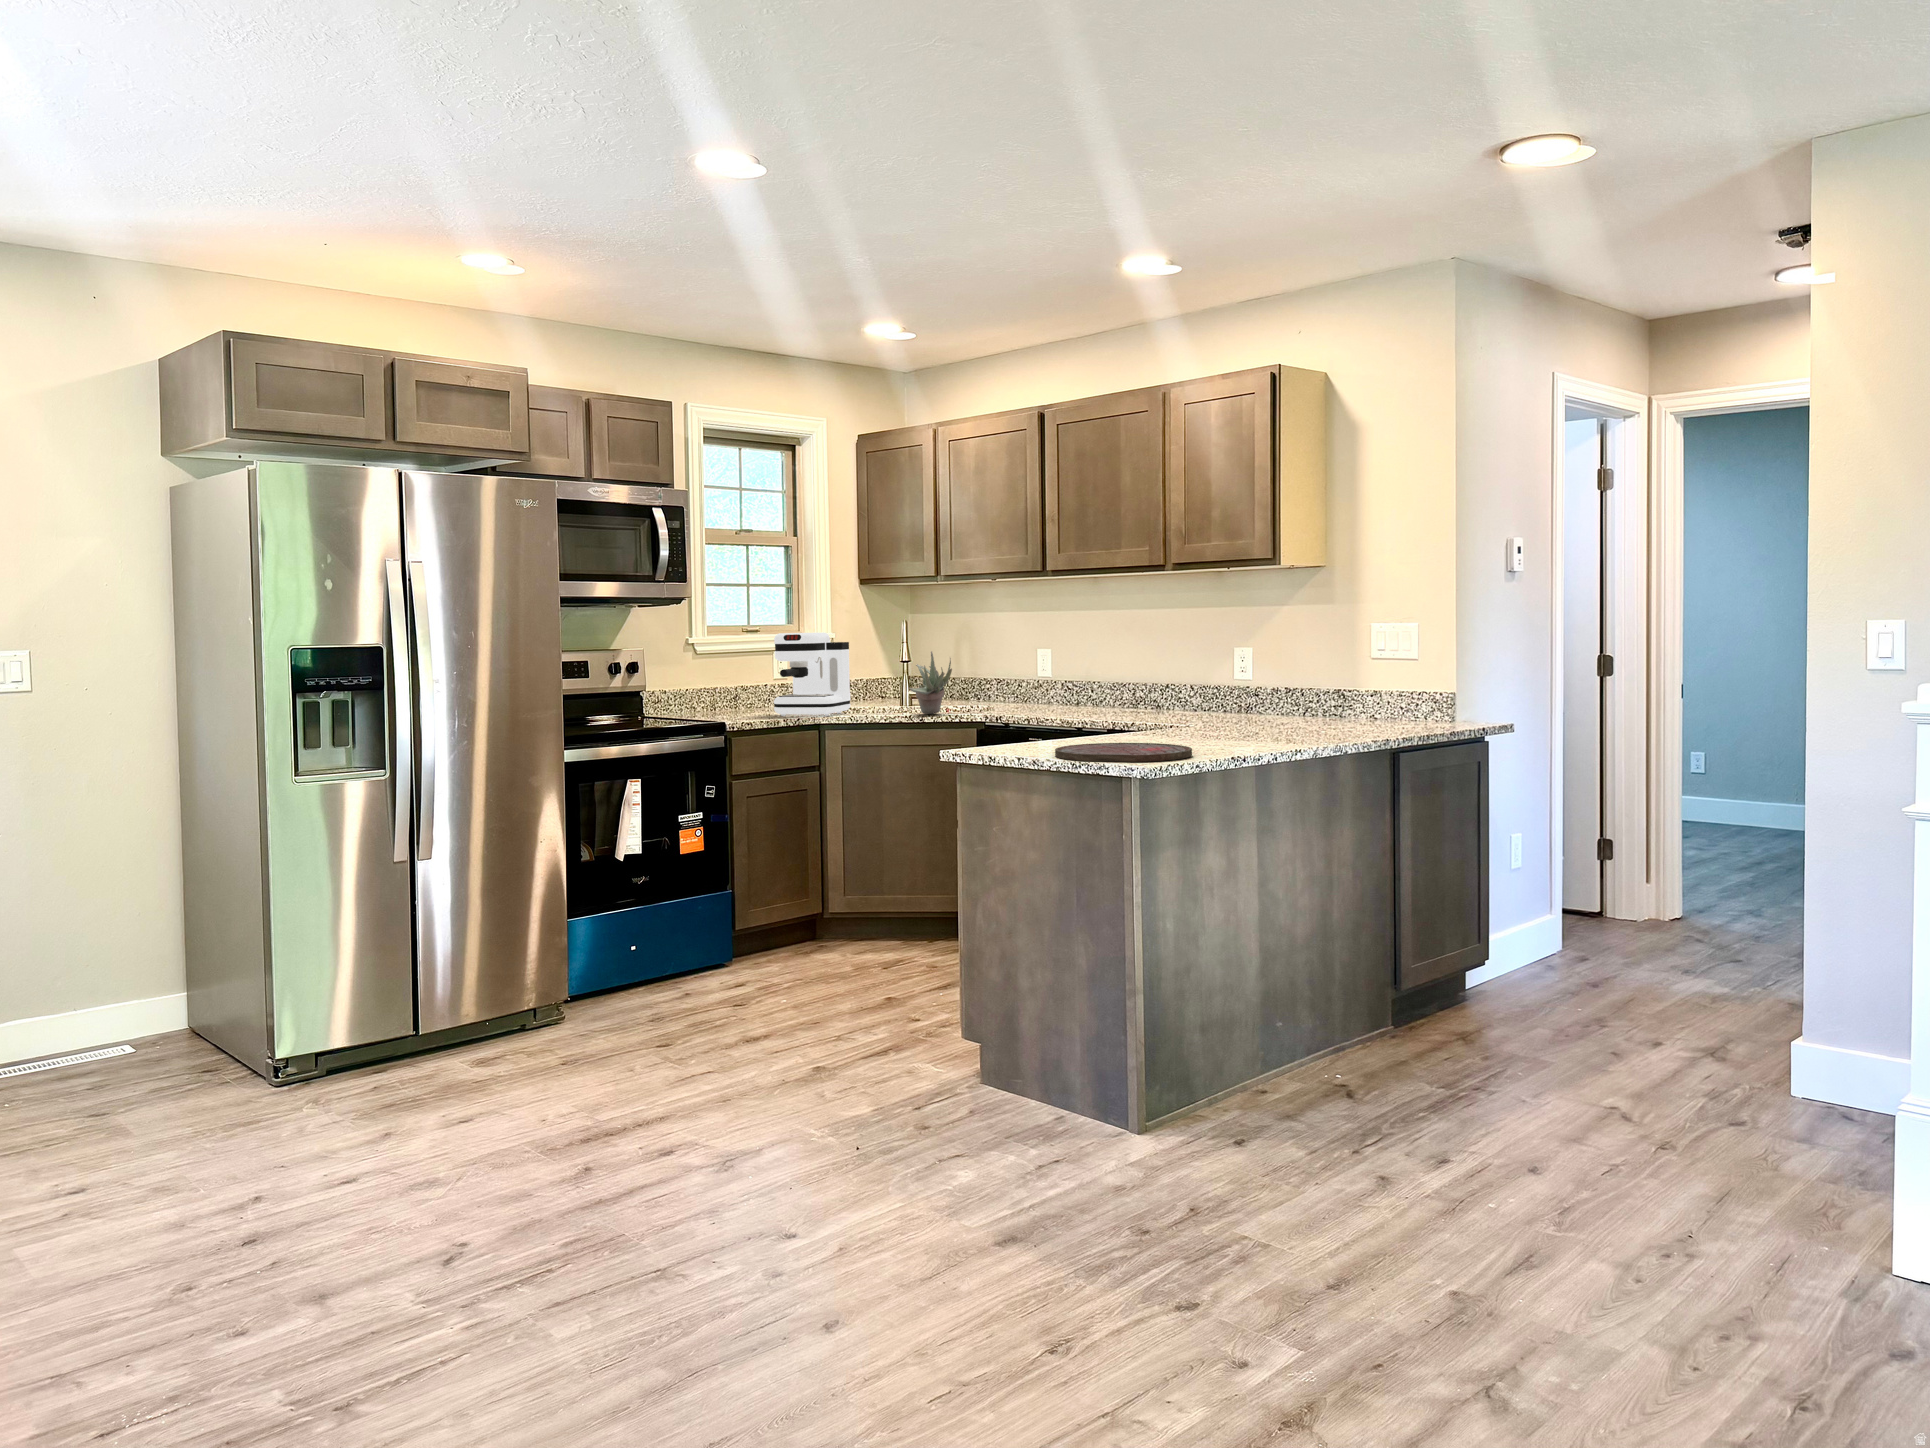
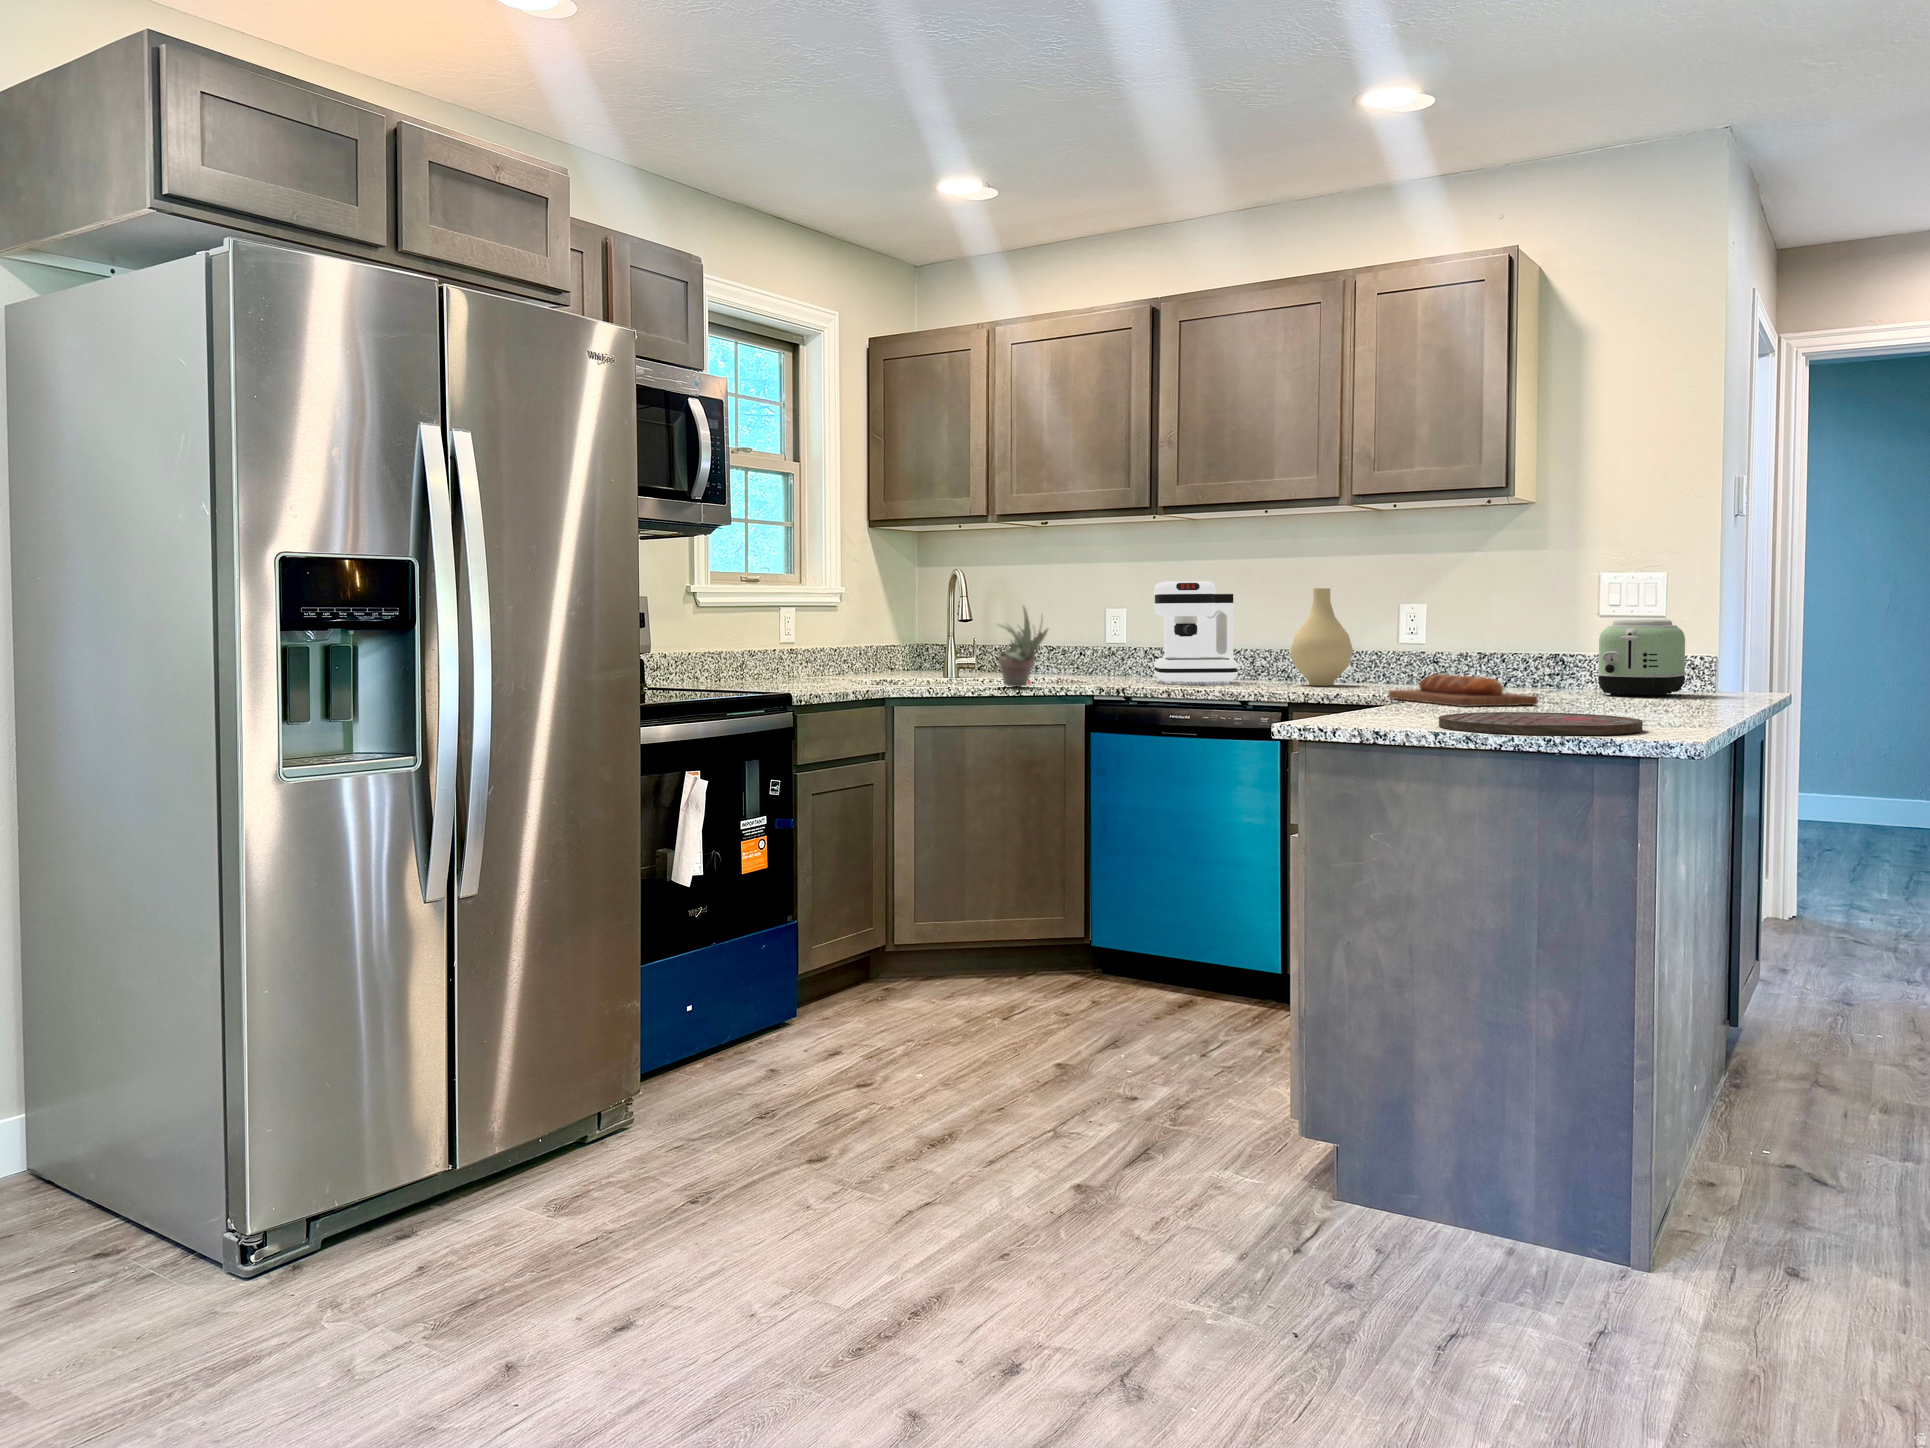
coffee maker: present [774,633,851,716] -> present [1154,581,1238,684]
vase: none [1150,635,1199,714] -> present [1290,588,1353,686]
toaster: none [1341,663,1420,727] -> present [1597,620,1686,697]
bread loaf: none [1155,709,1238,736] -> present [1388,674,1538,707]

